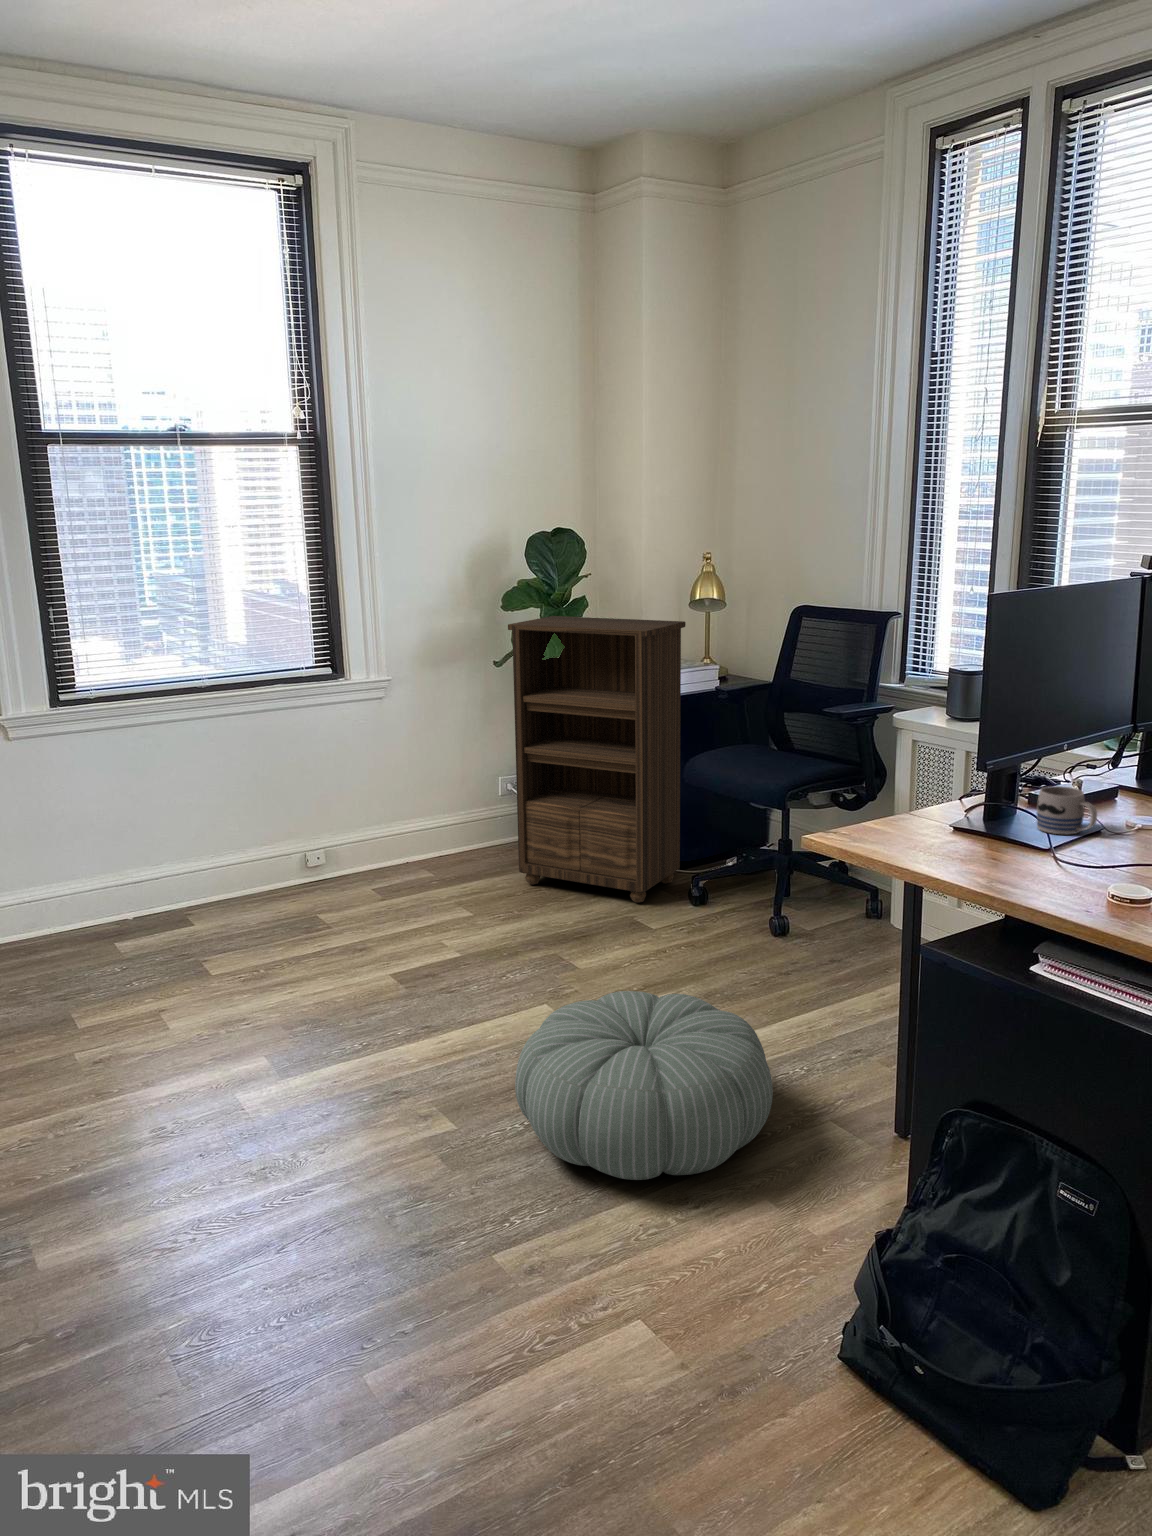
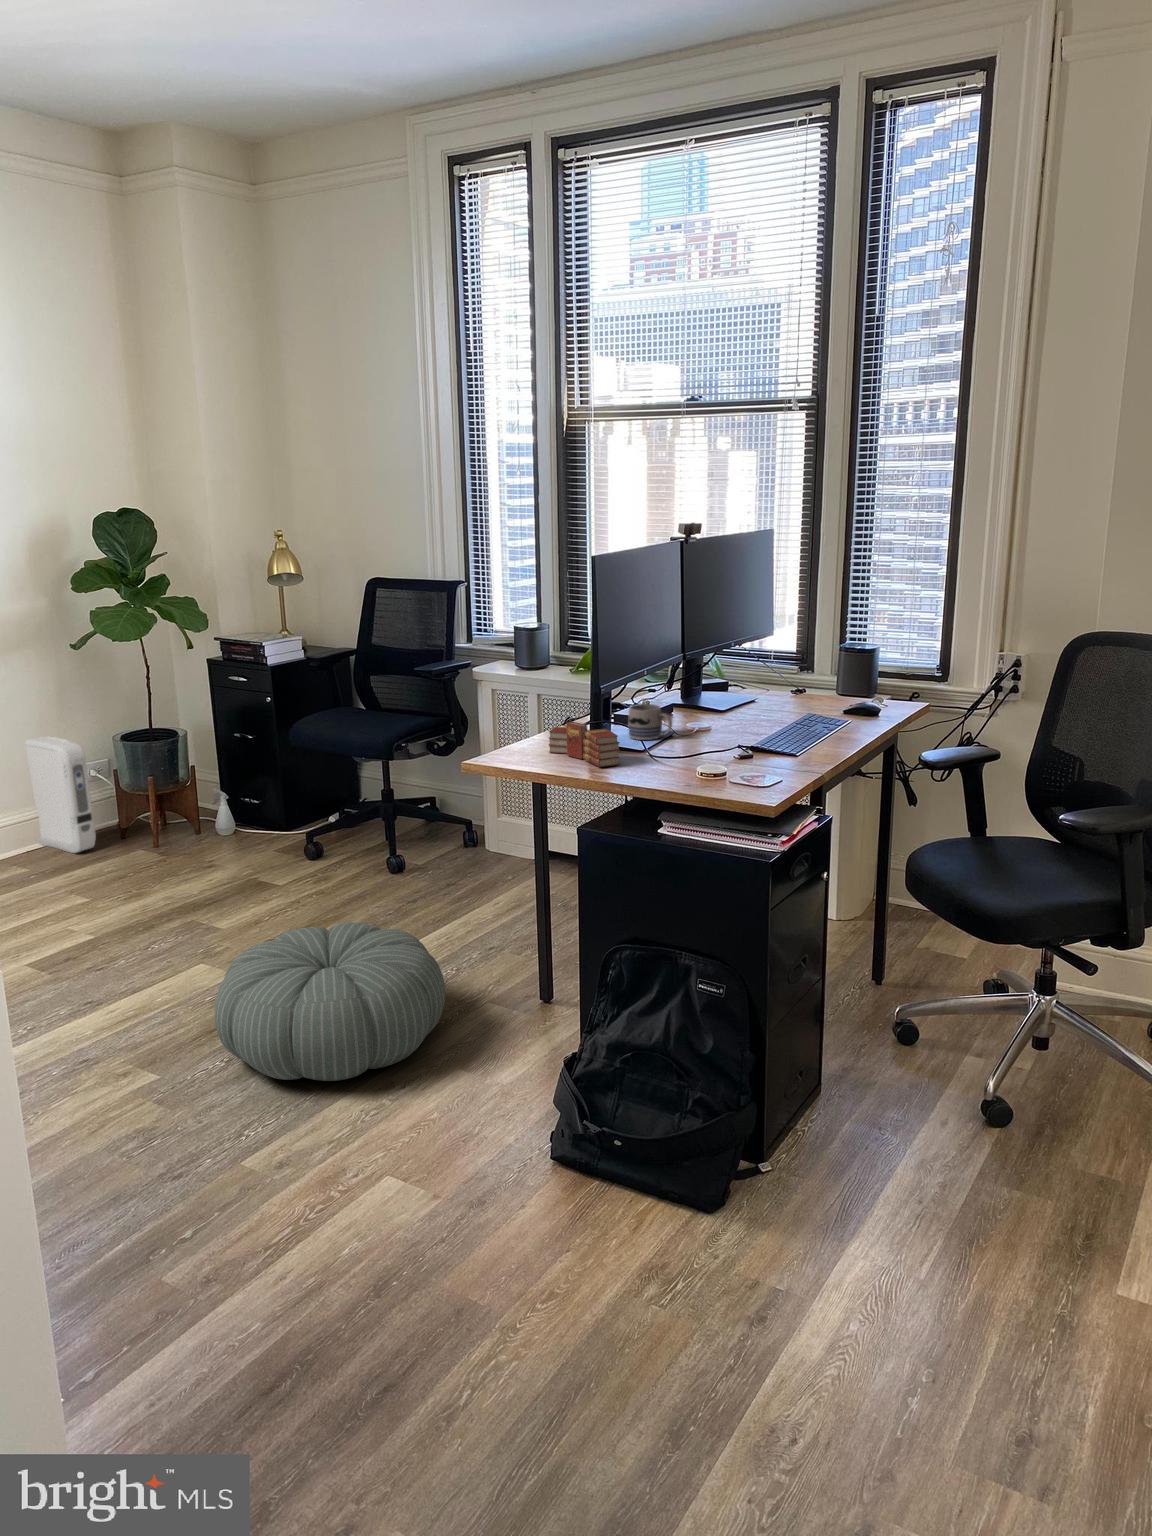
bookshelf: present [508,616,686,903] -> none [92,597,287,865]
air purifier: none [443,745,499,863] -> present [25,736,96,853]
book: none [921,801,1008,865] -> present [549,722,620,767]

